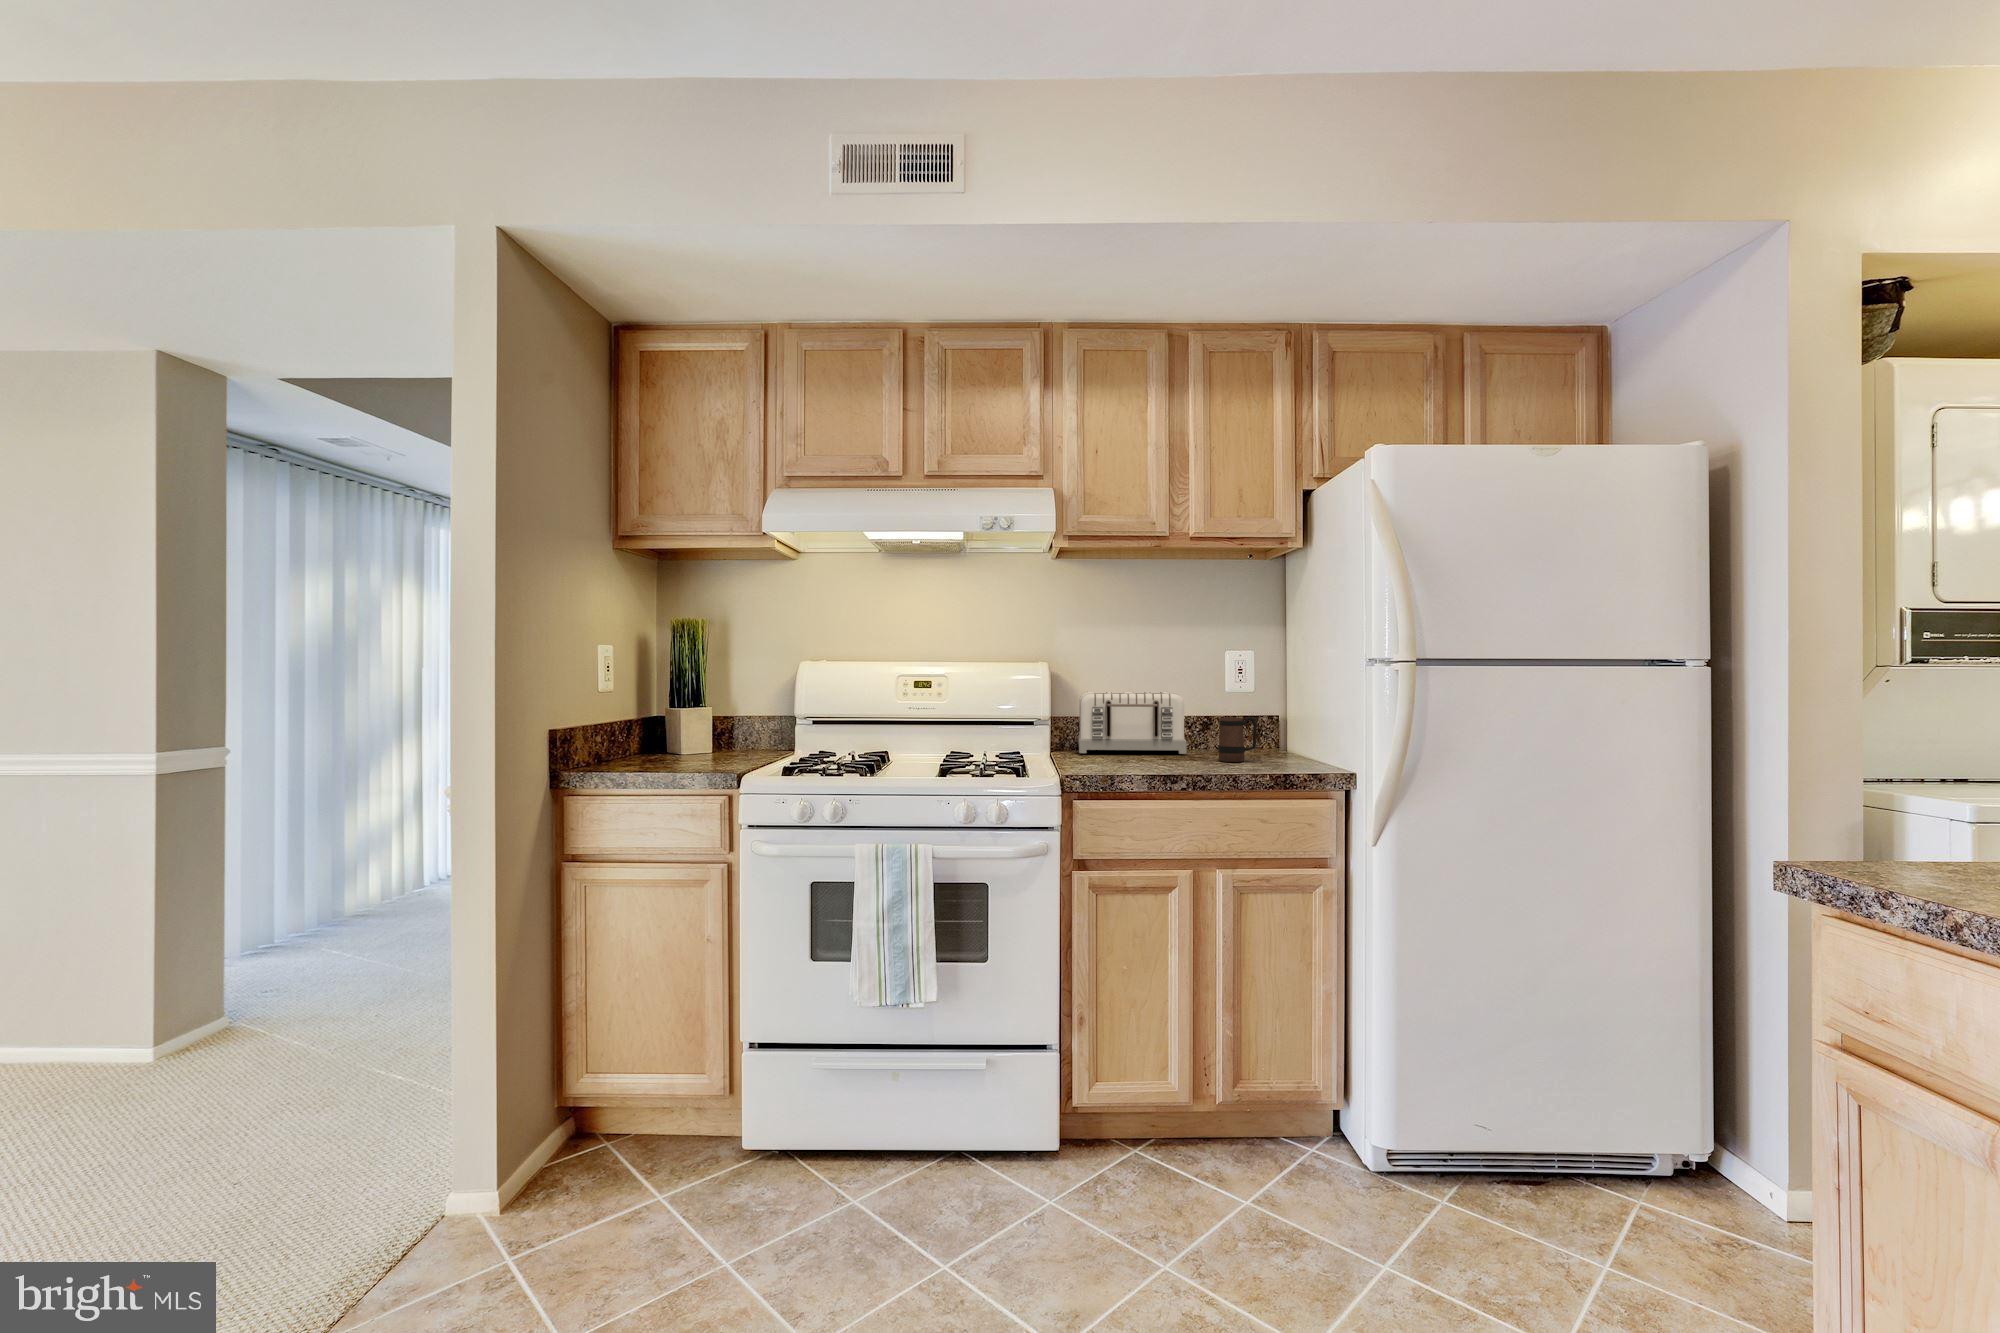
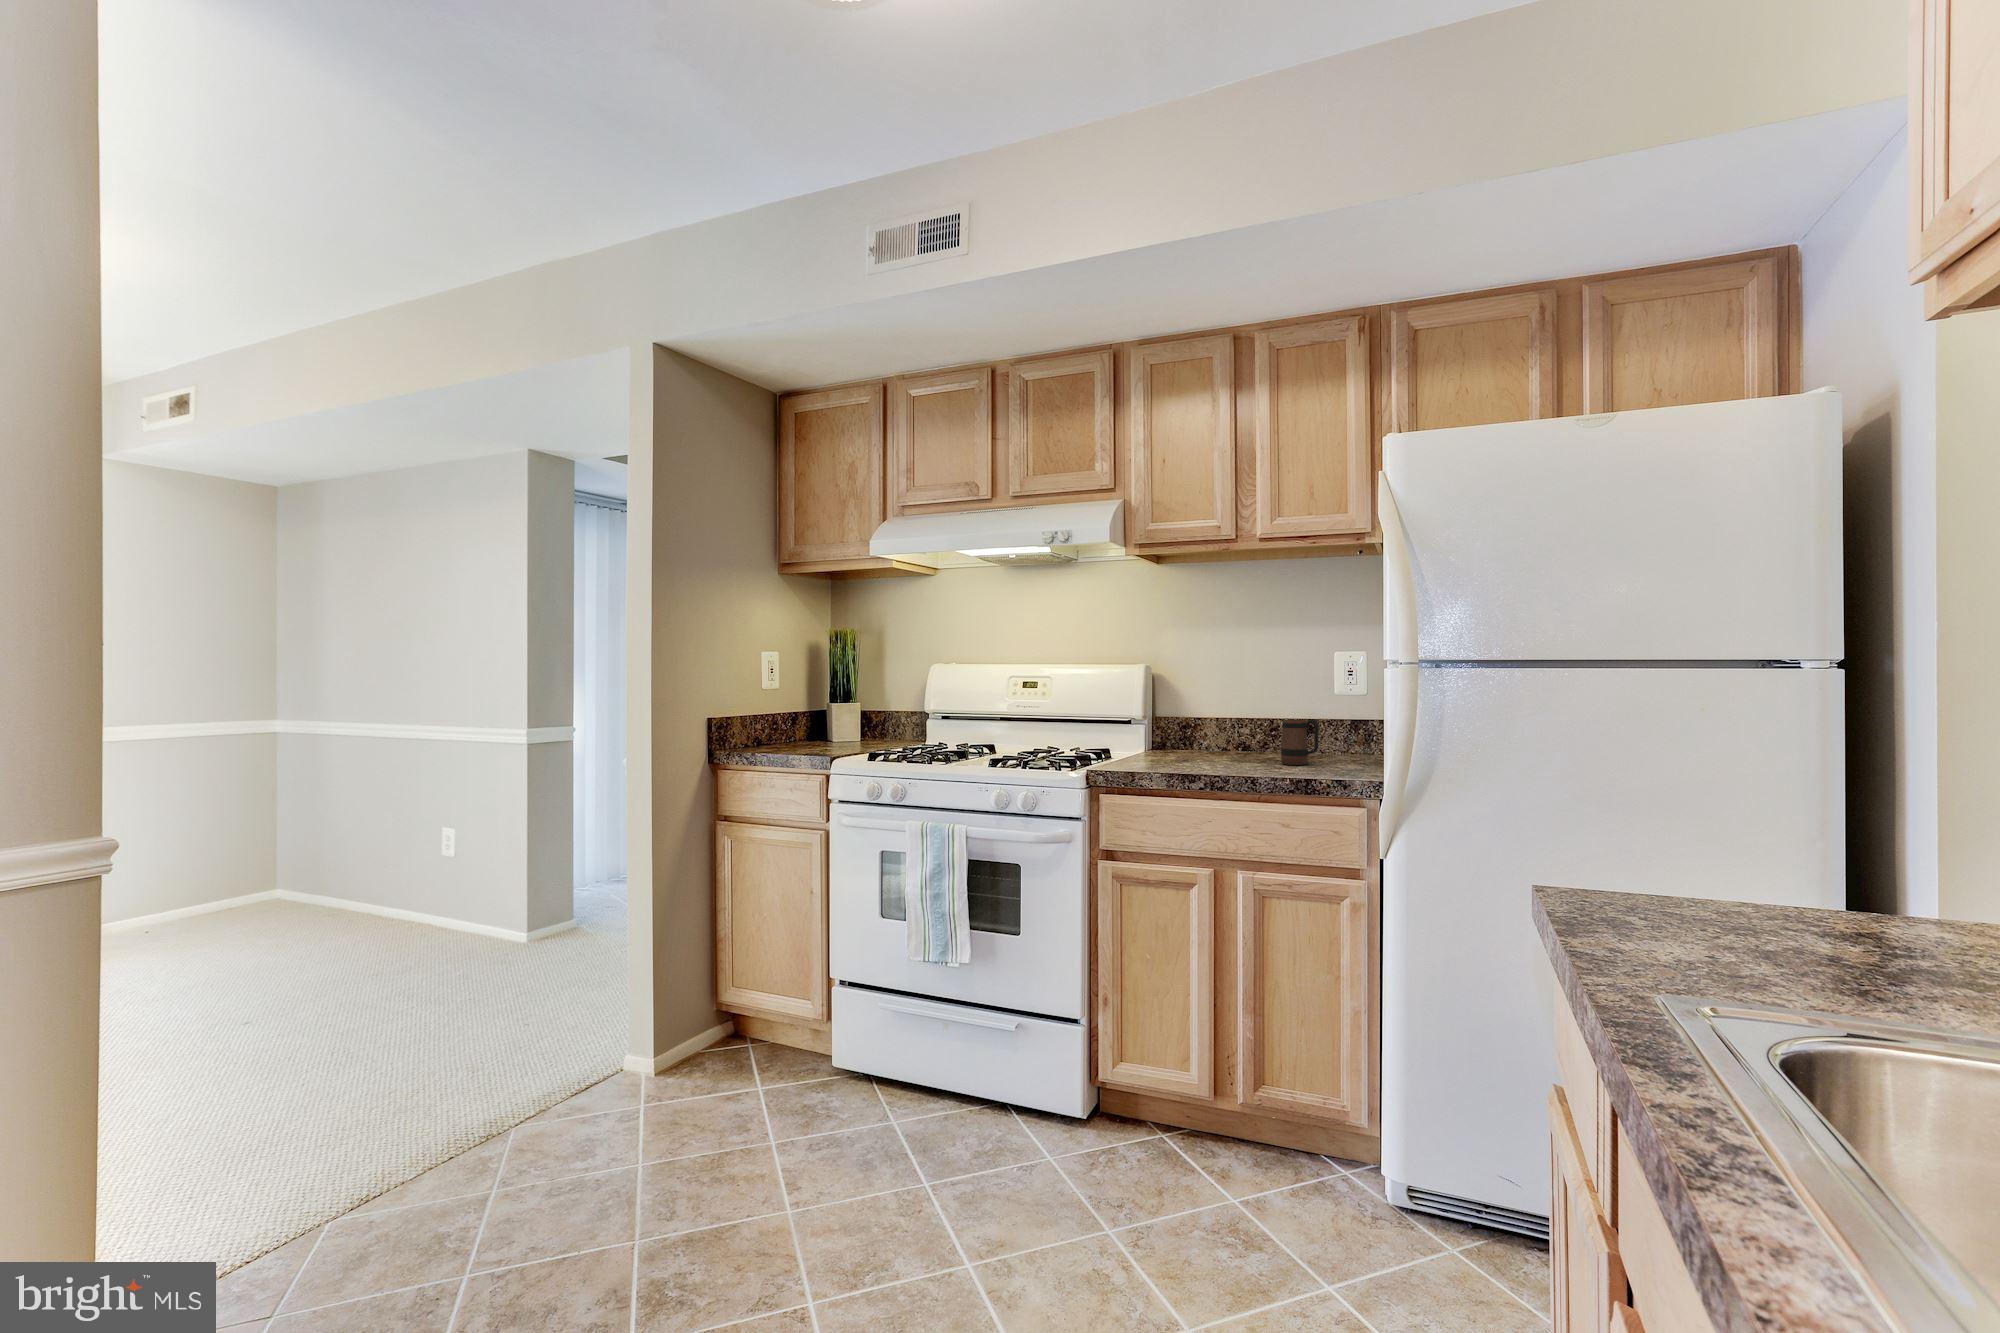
toaster: present [1078,691,1187,754] -> none [1161,691,1286,755]

